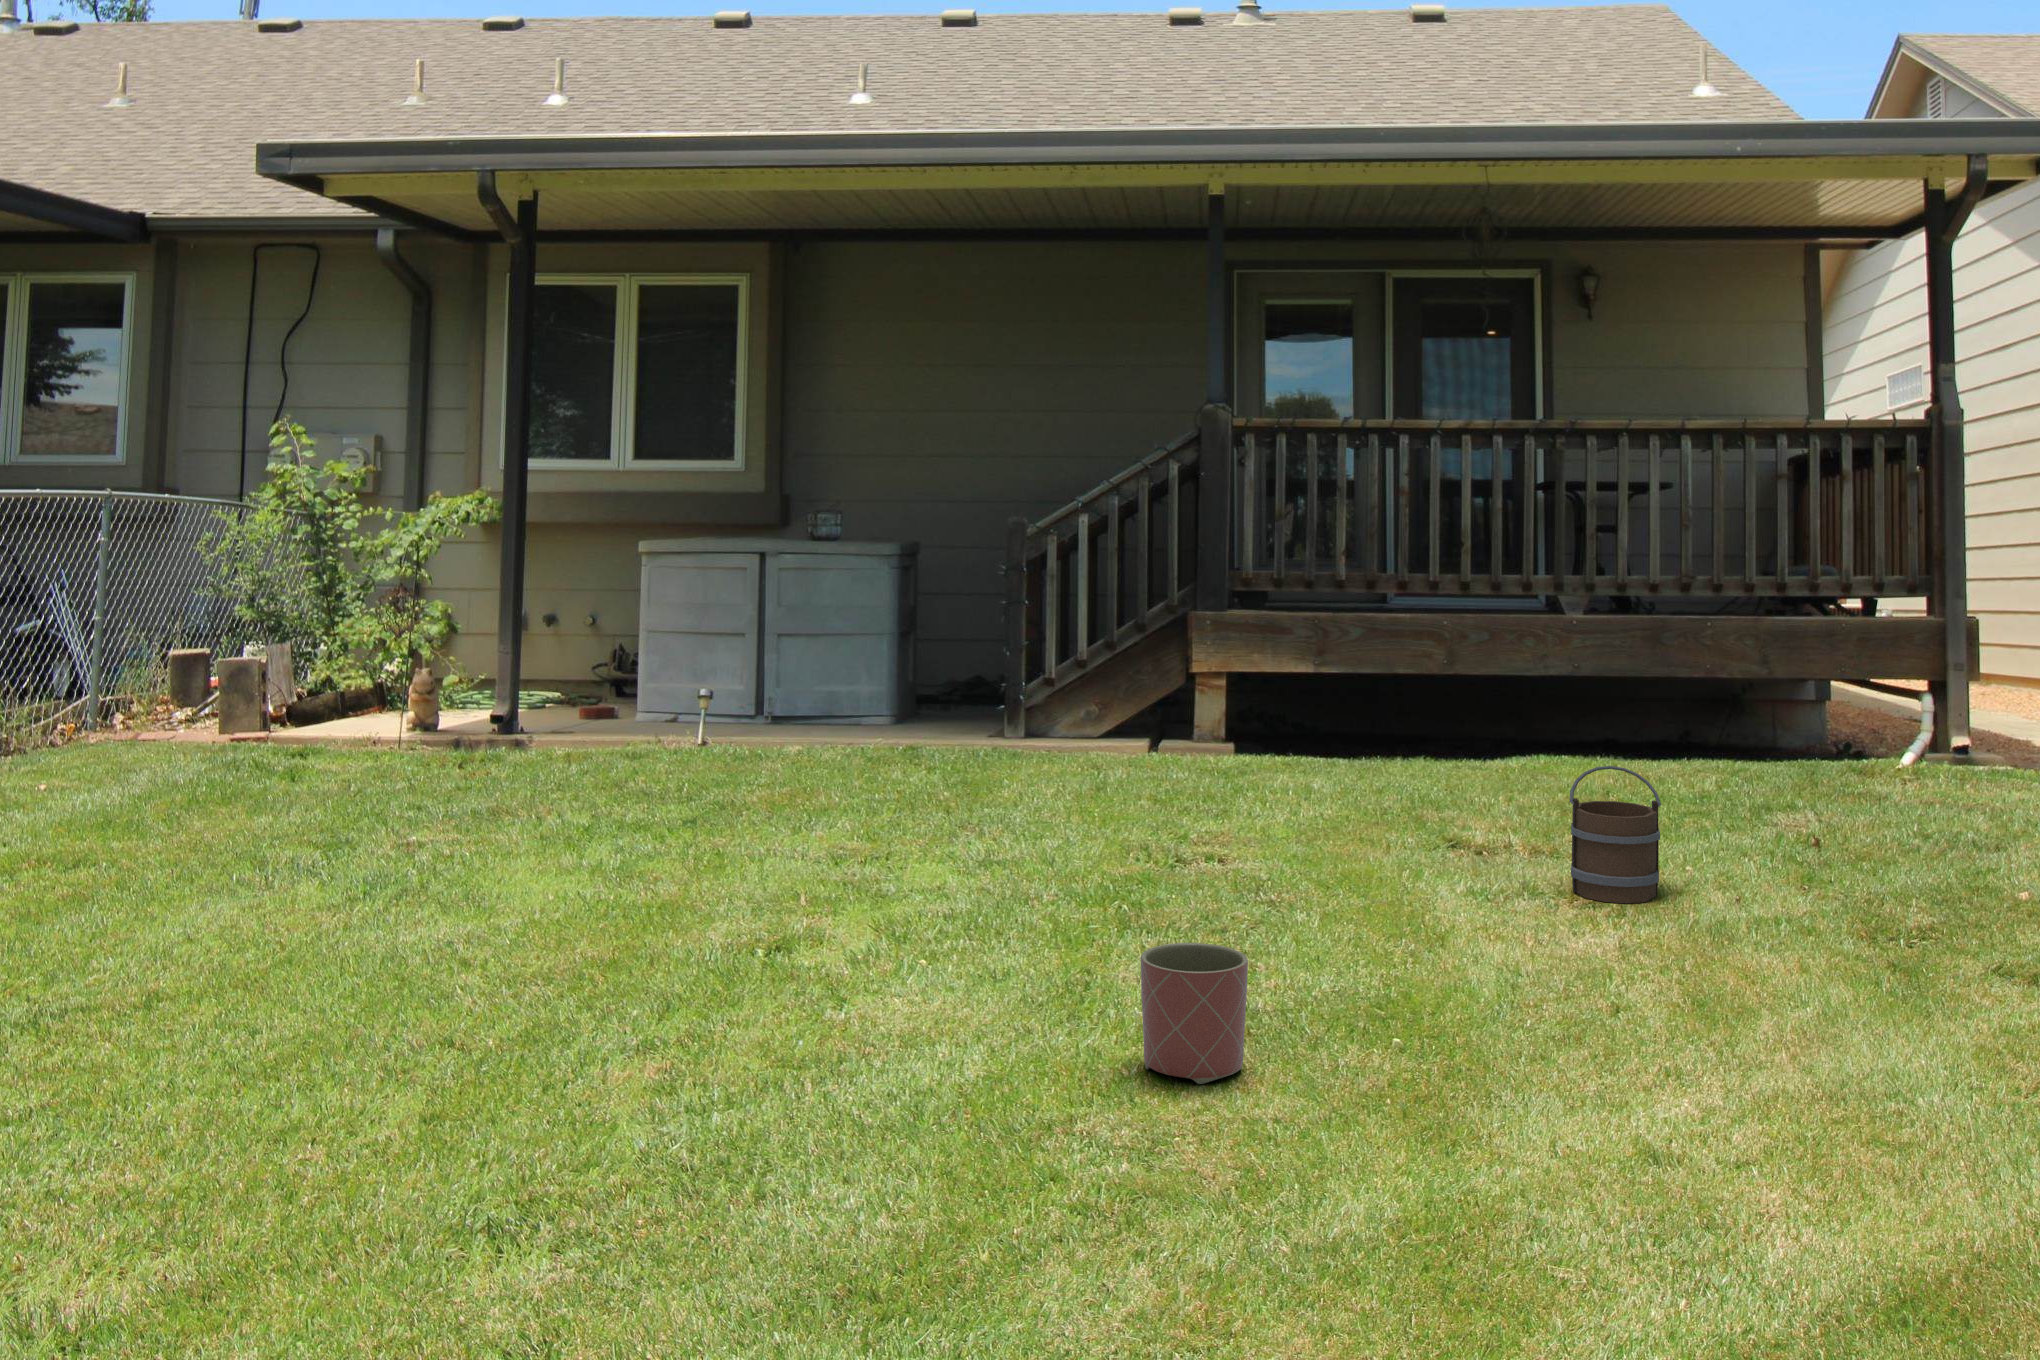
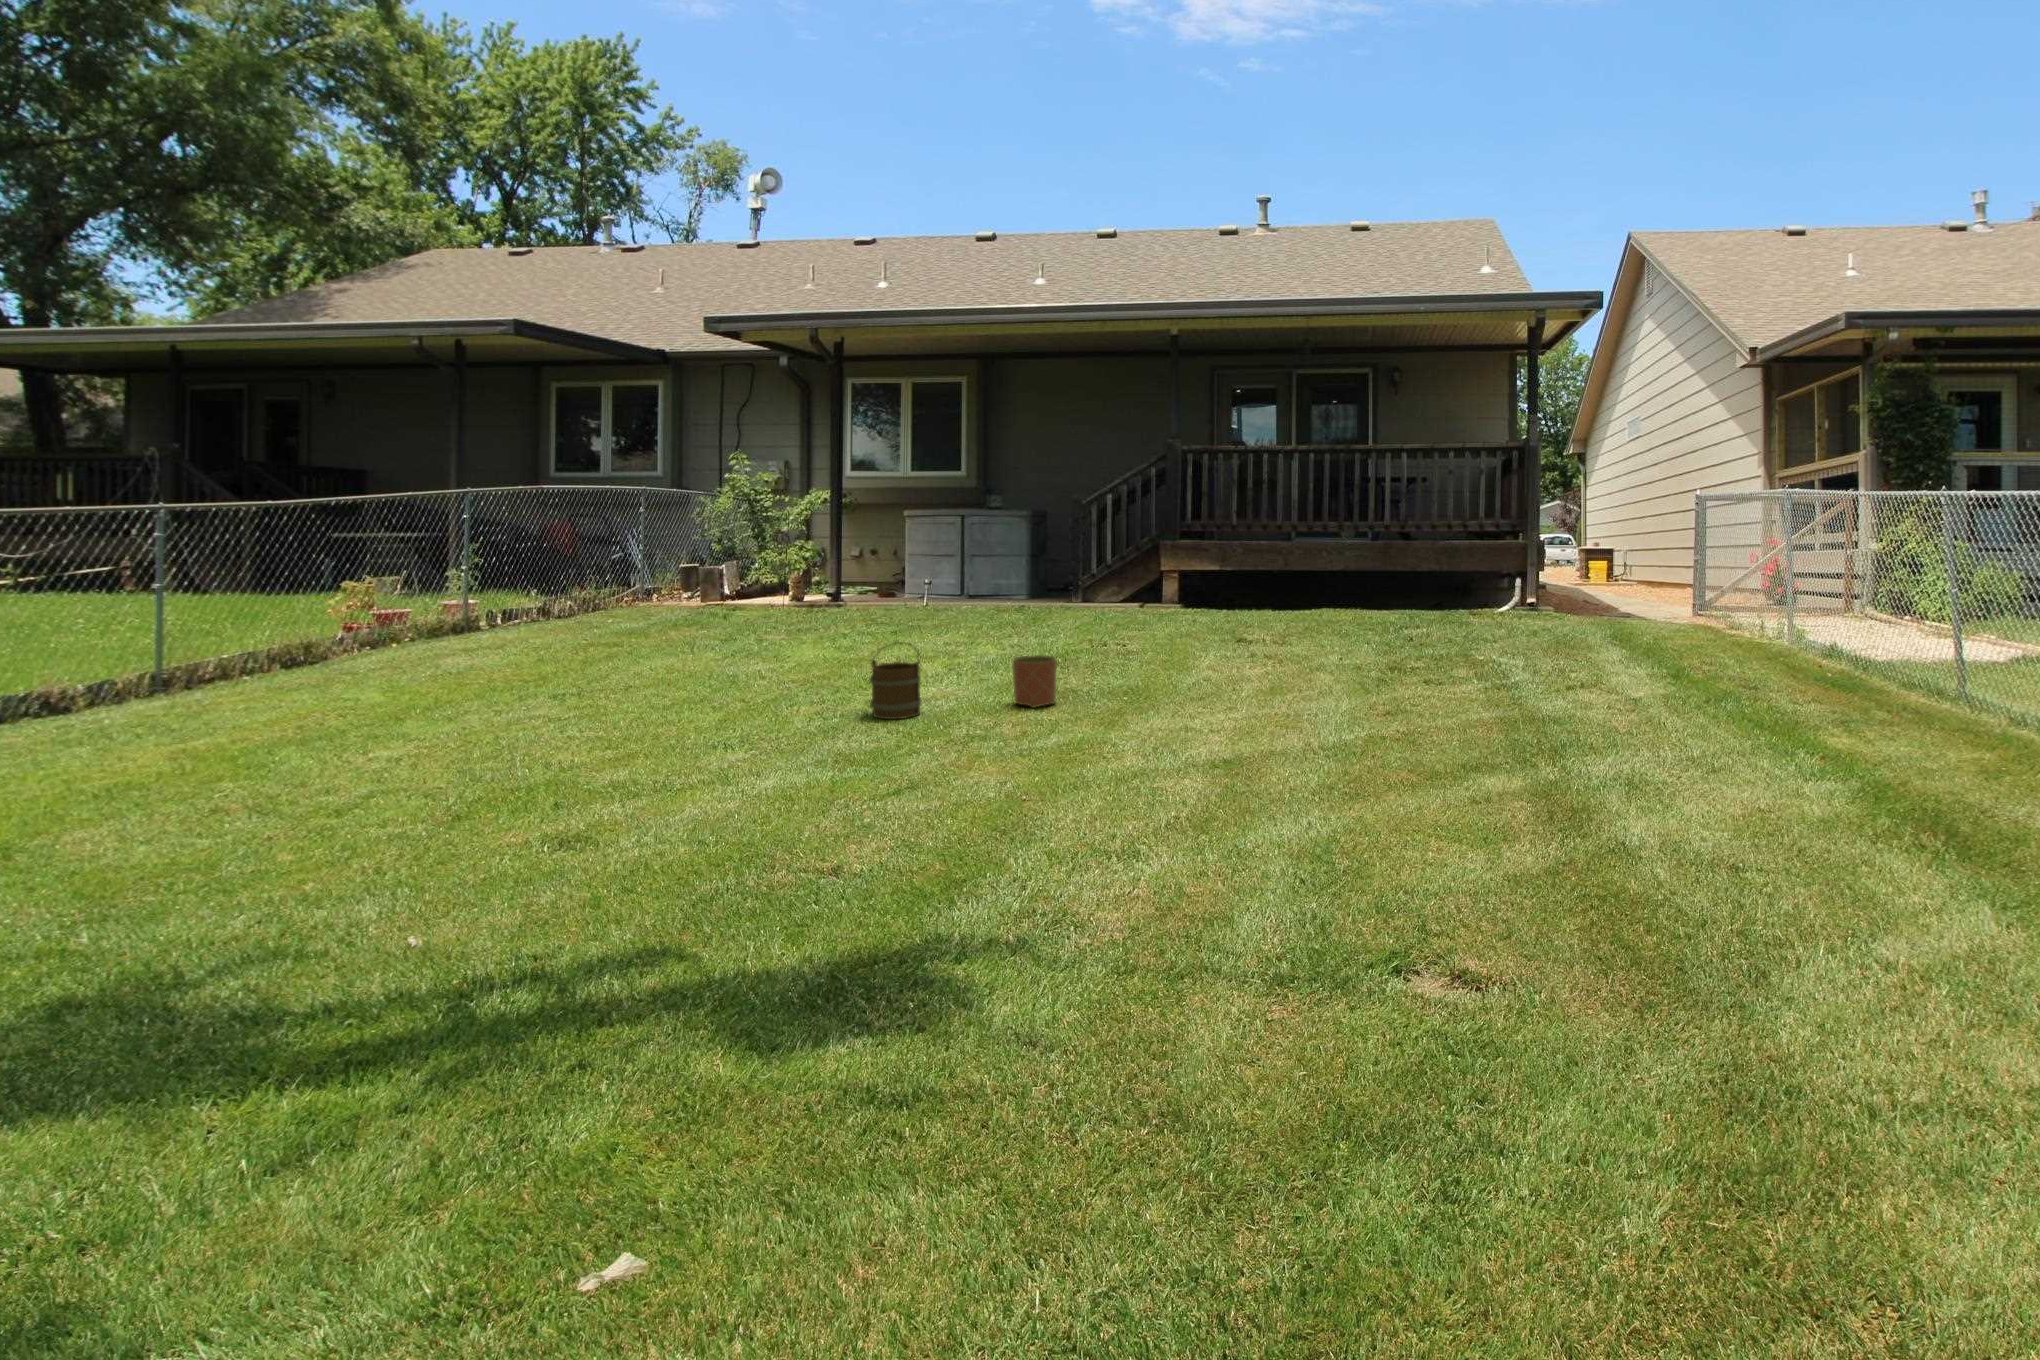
bucket: present [1570,766,1661,904] -> present [870,644,921,719]

